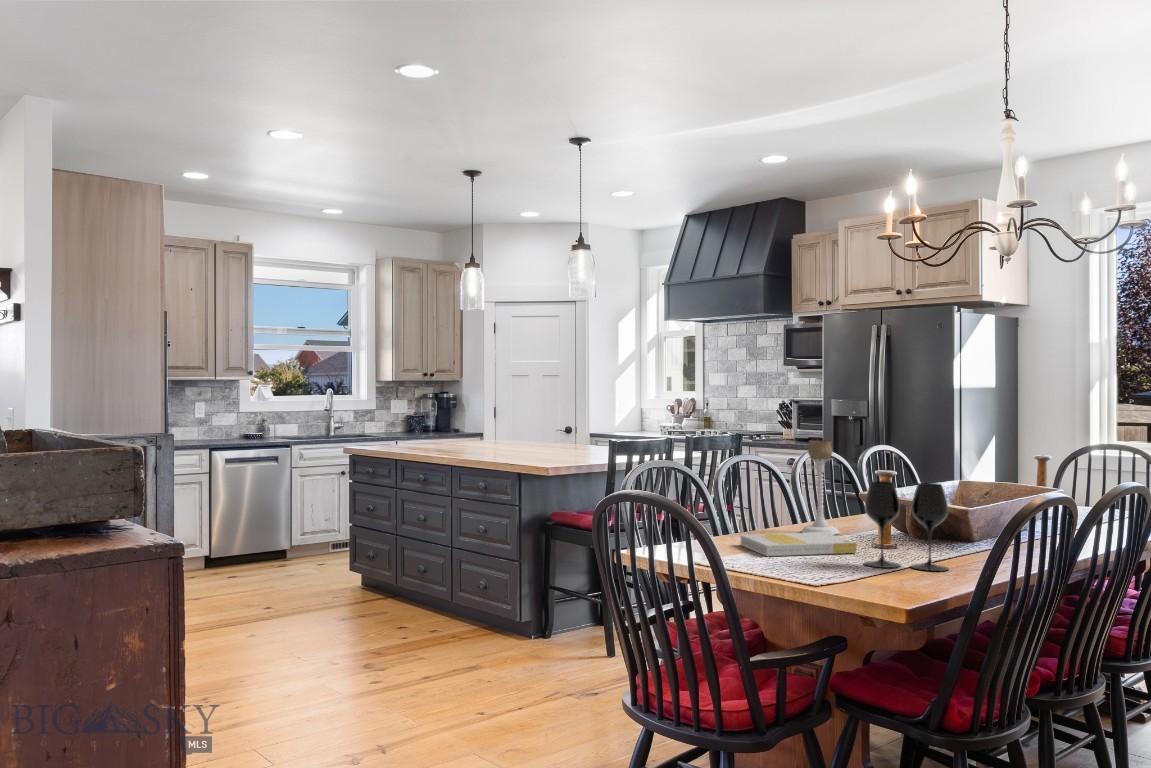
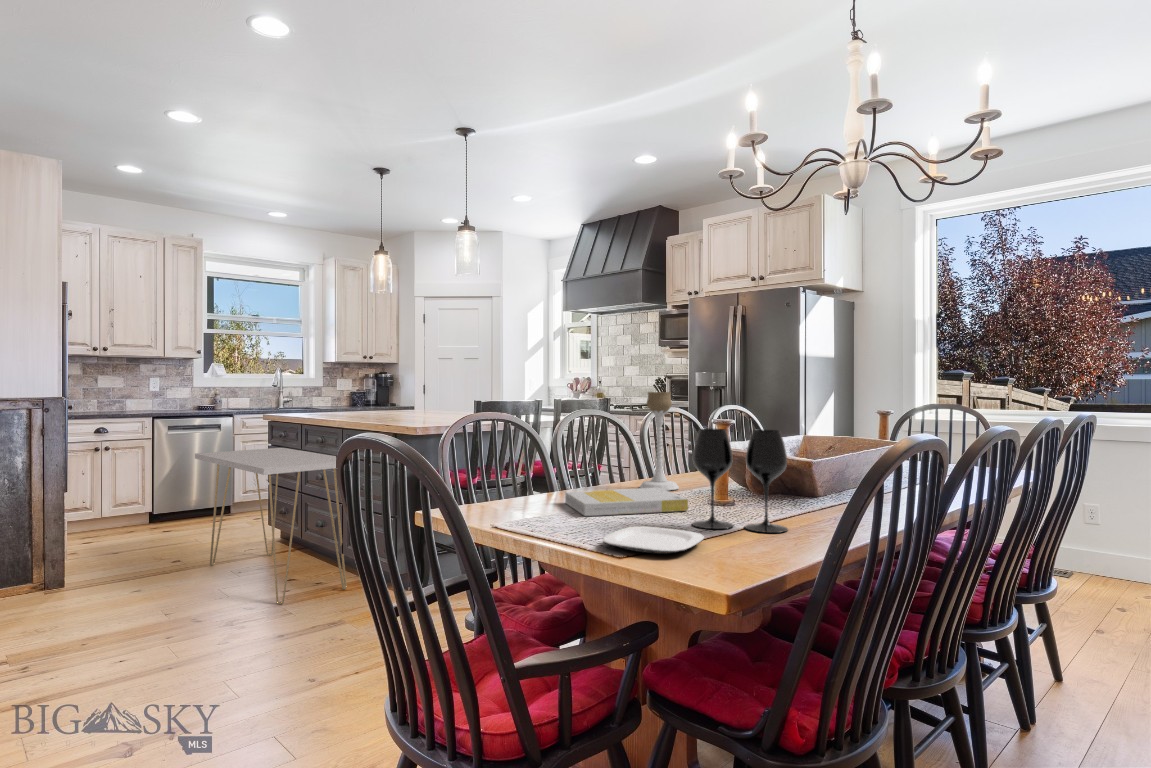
console table: none [289,484,475,650] -> present [195,448,347,604]
plate: none [797,564,880,584] -> present [603,526,704,554]

